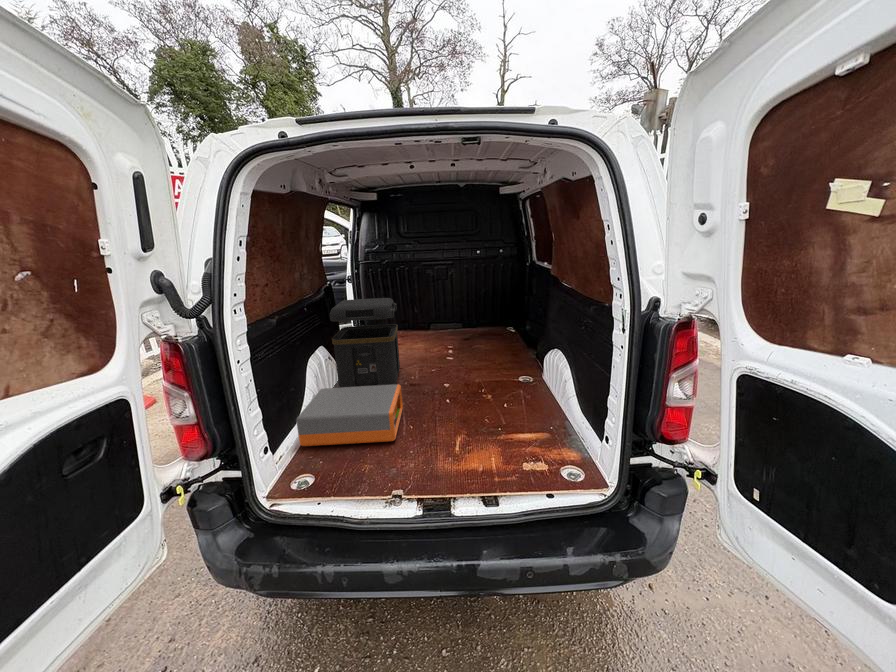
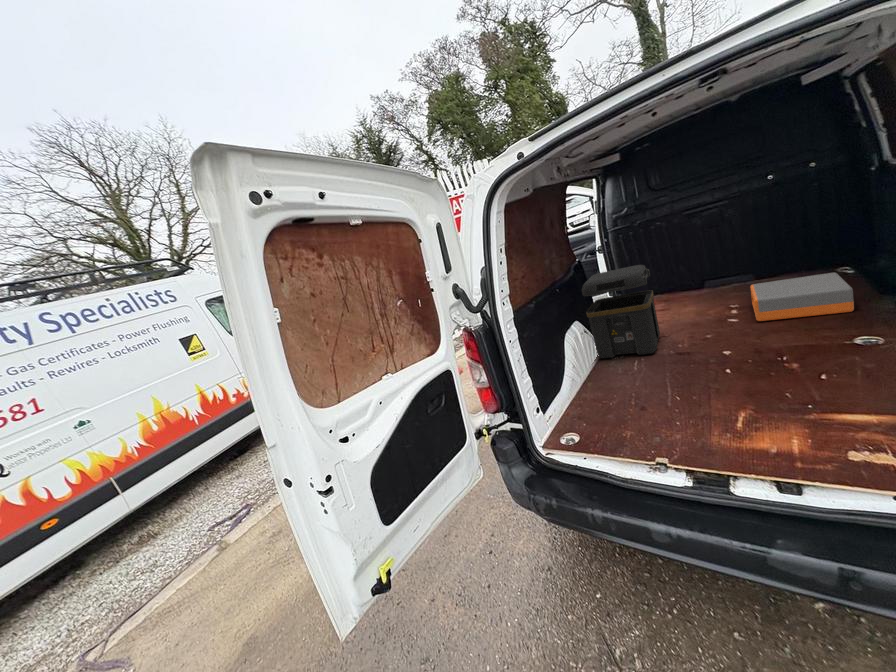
storage box: present [296,384,403,446] -> present [750,273,854,321]

